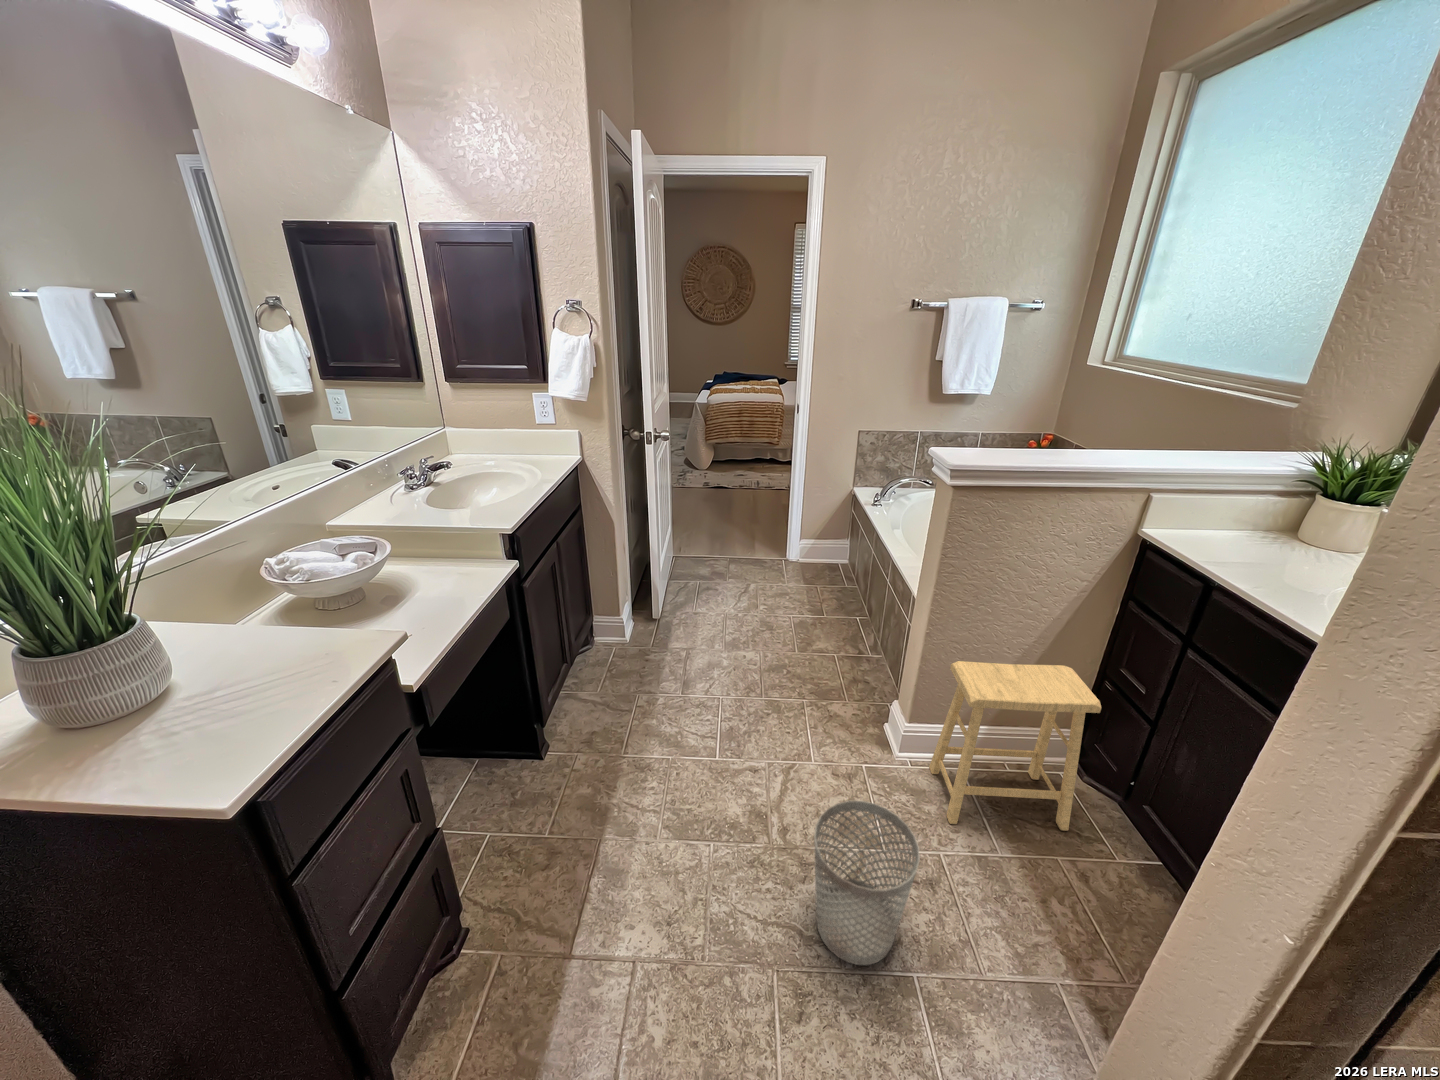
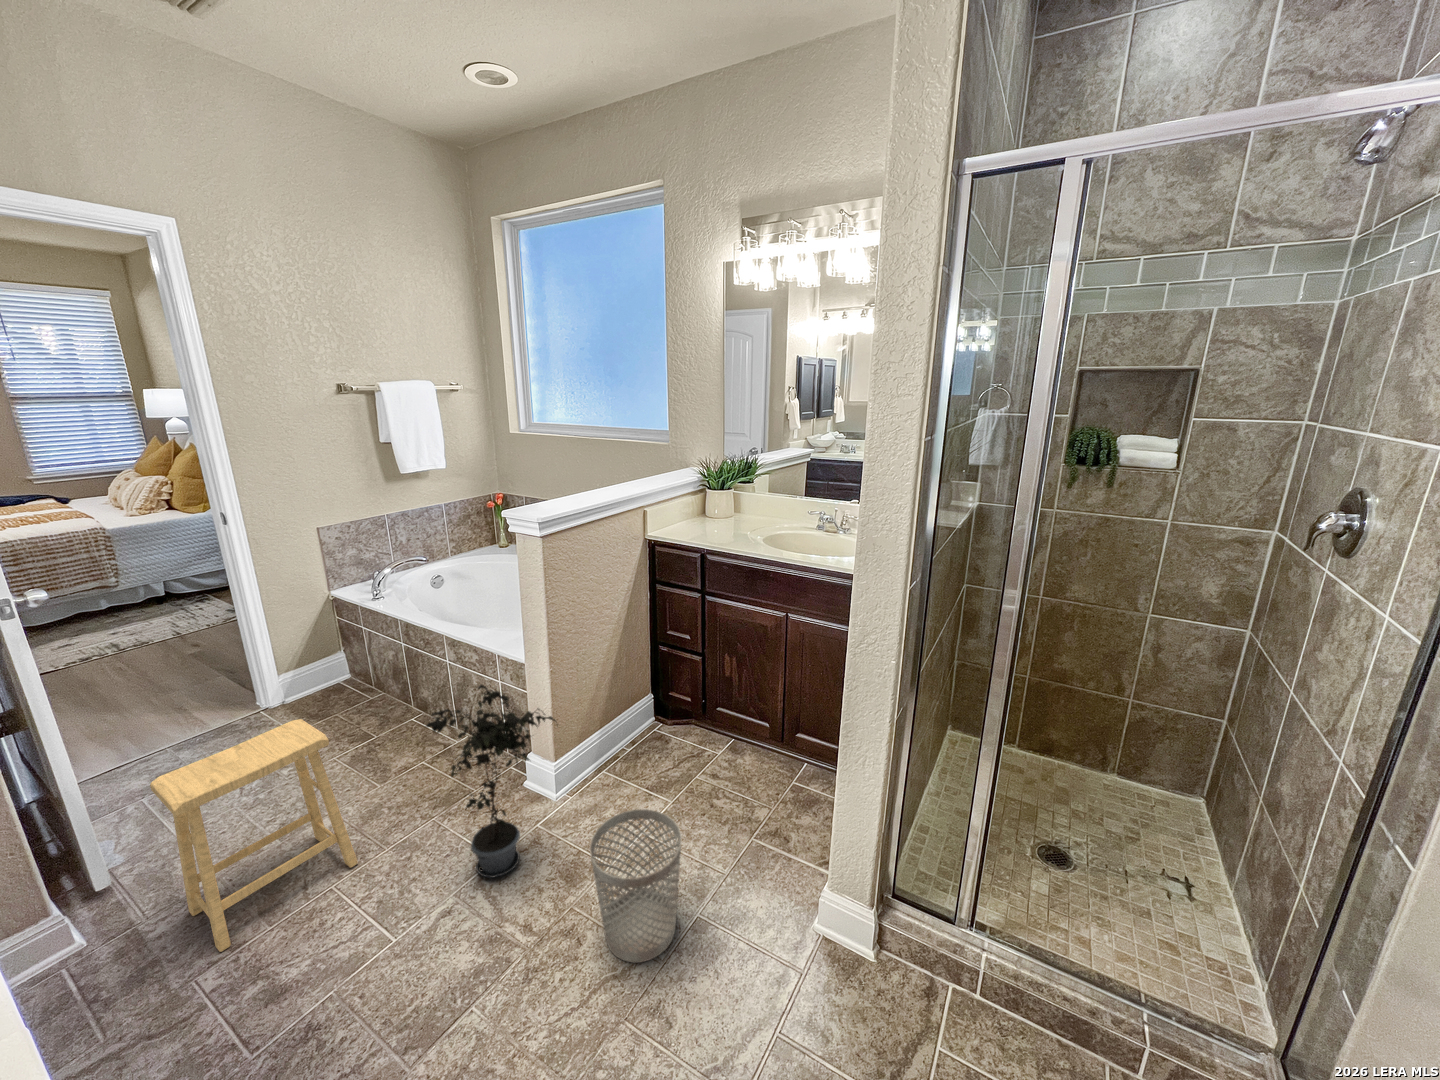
potted plant: none [780,608,878,780] -> present [426,684,556,878]
footstool: present [929,661,1101,831] -> present [150,719,358,952]

